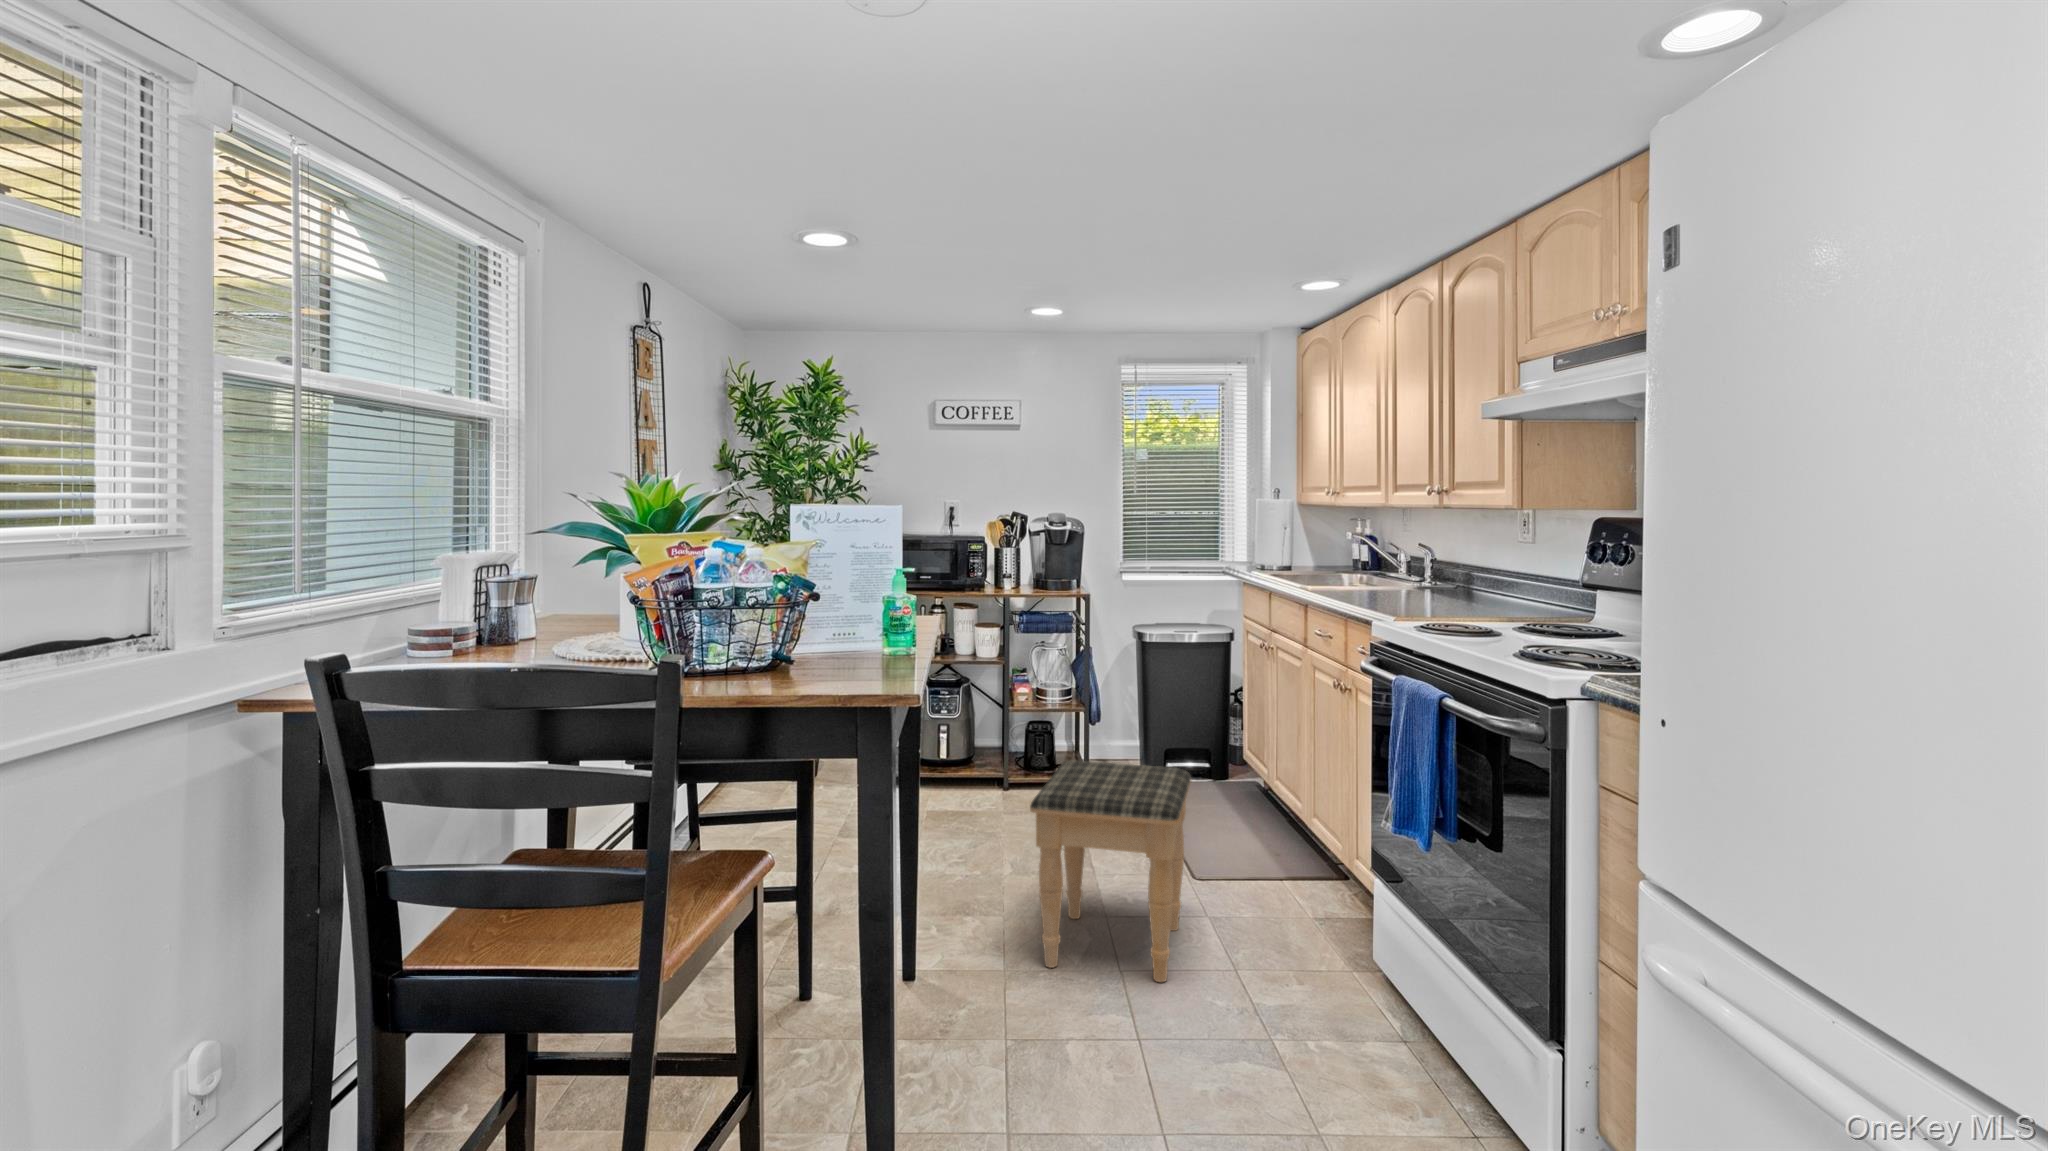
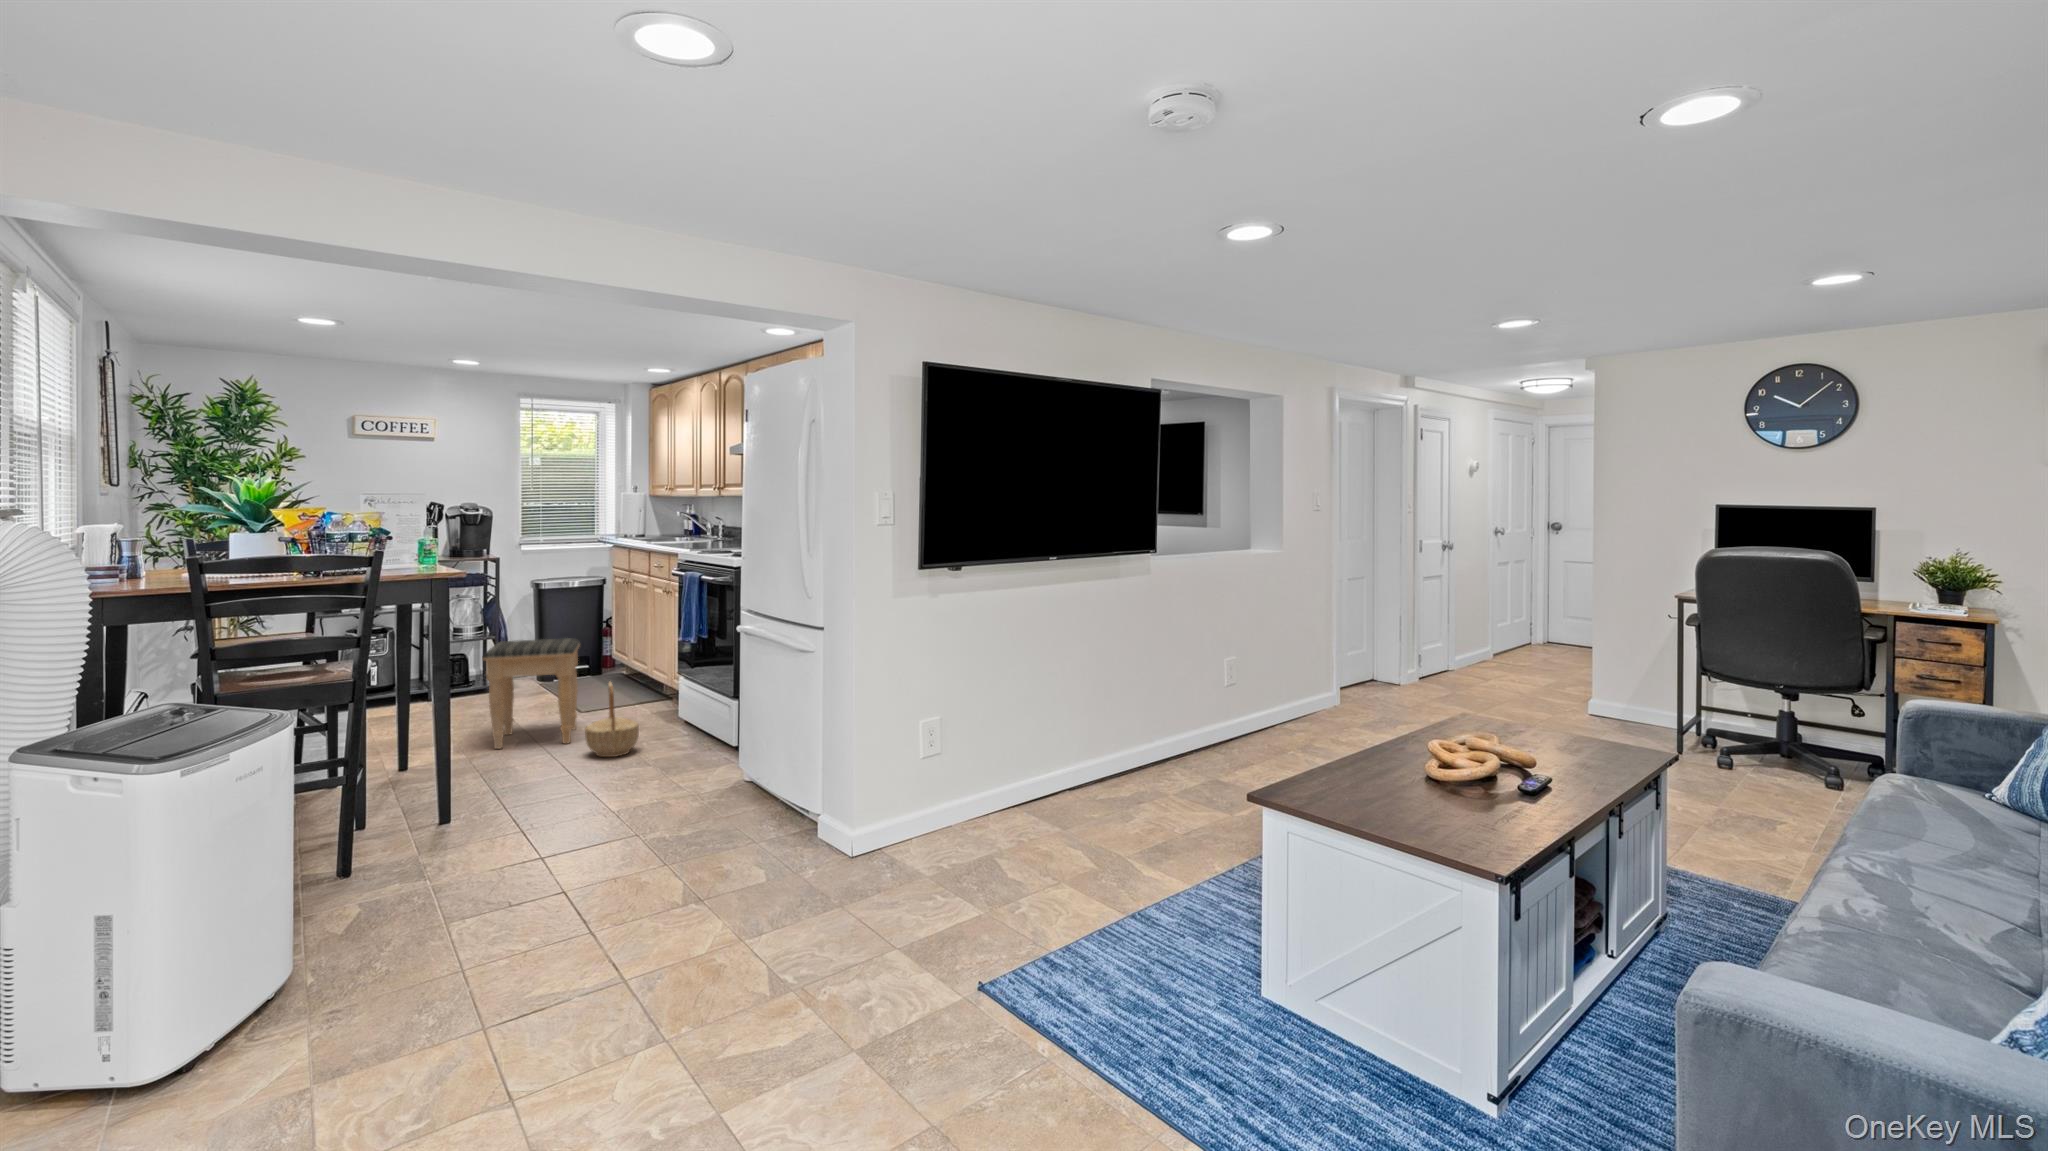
basket: none [1192,895,1298,1074] -> present [585,682,639,757]

